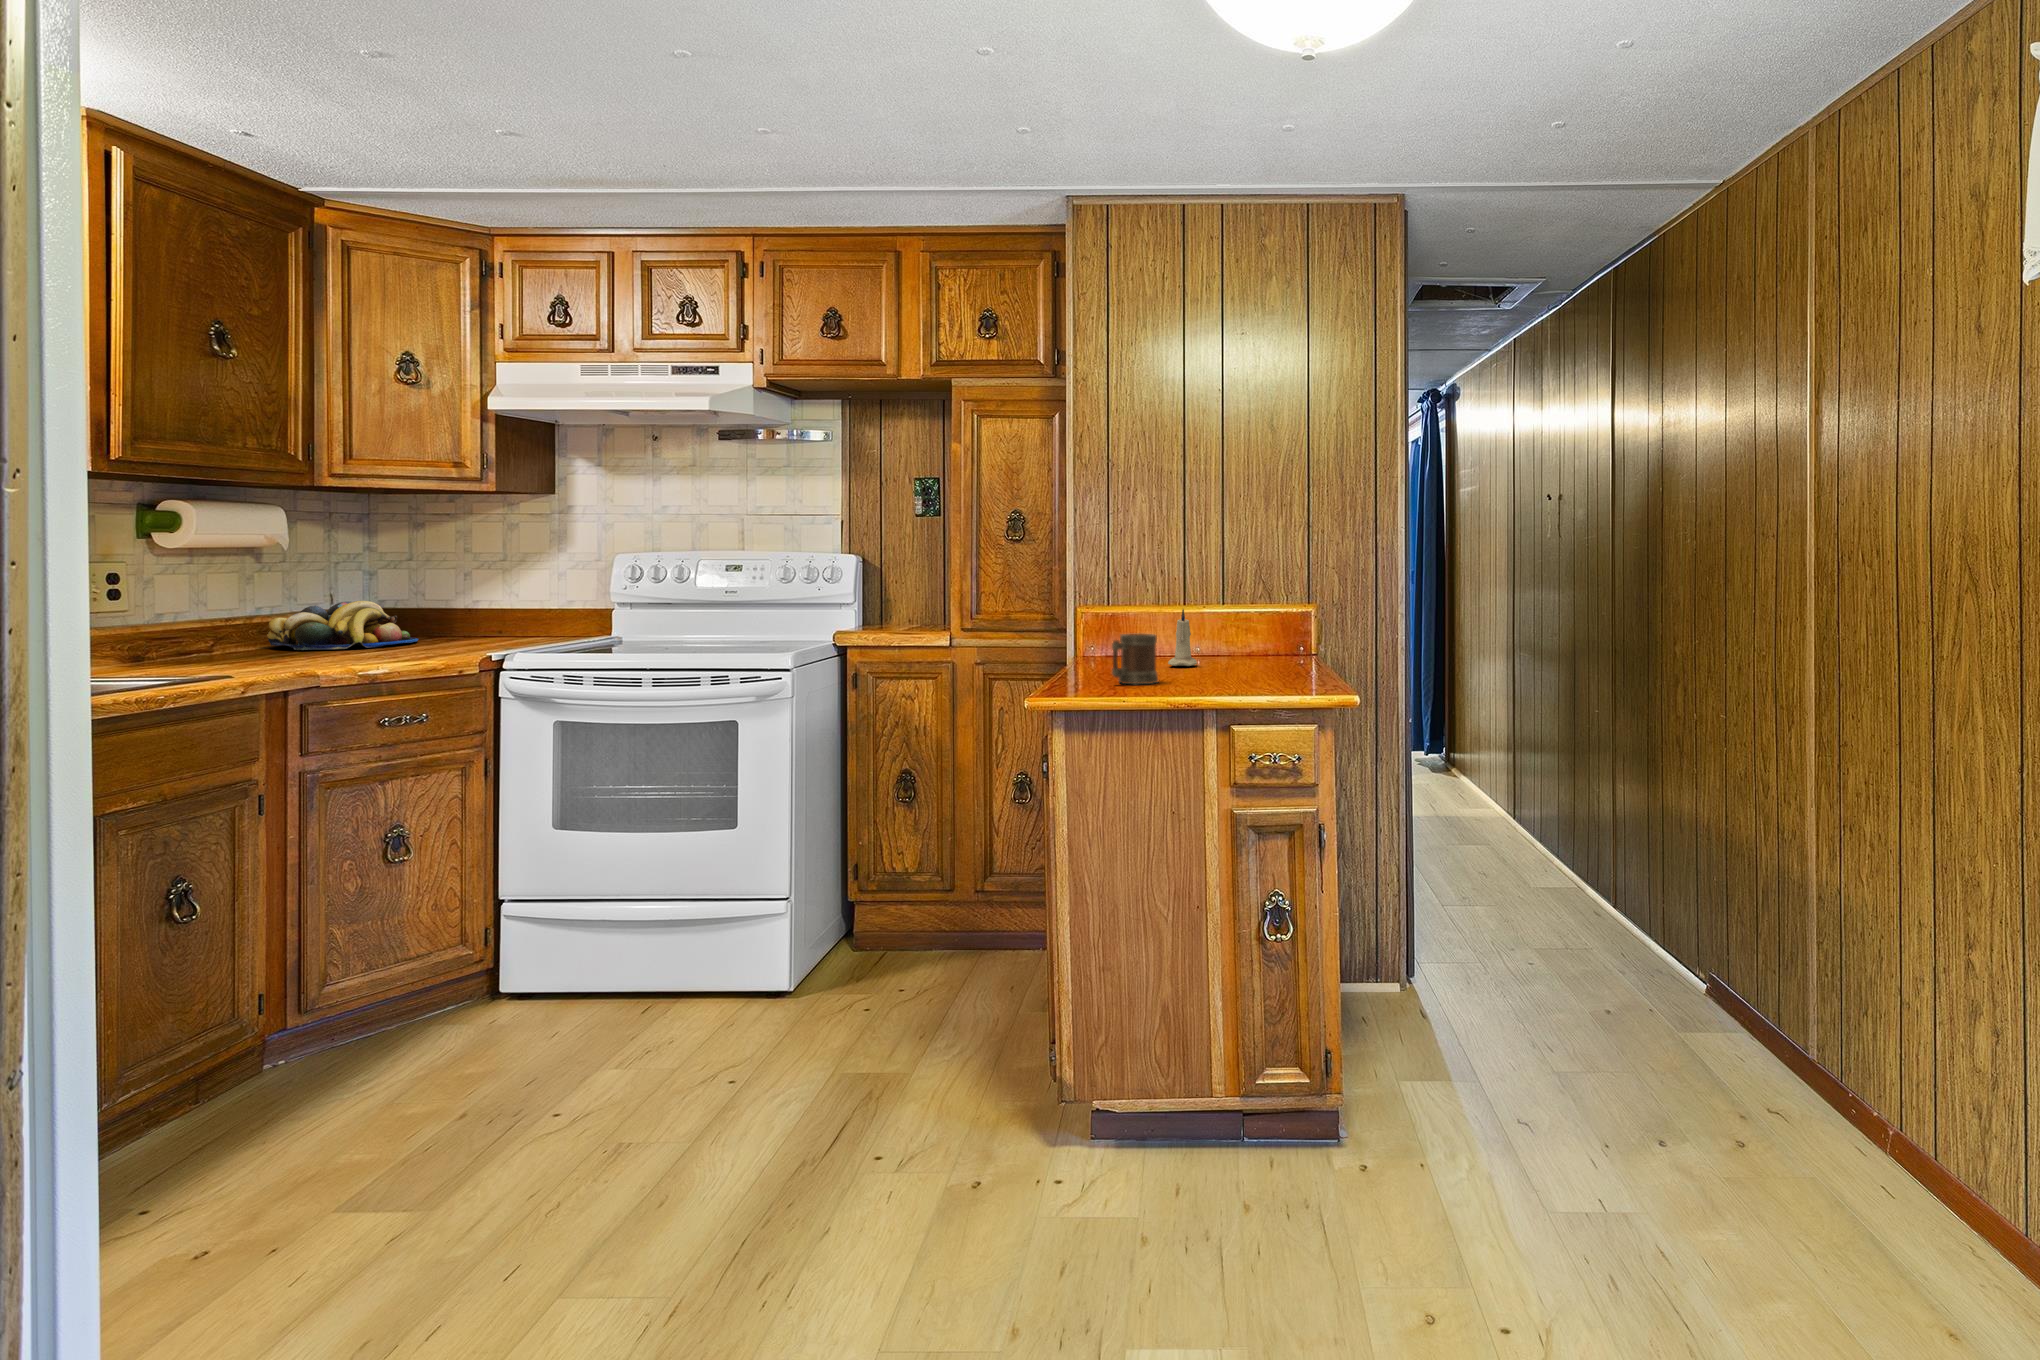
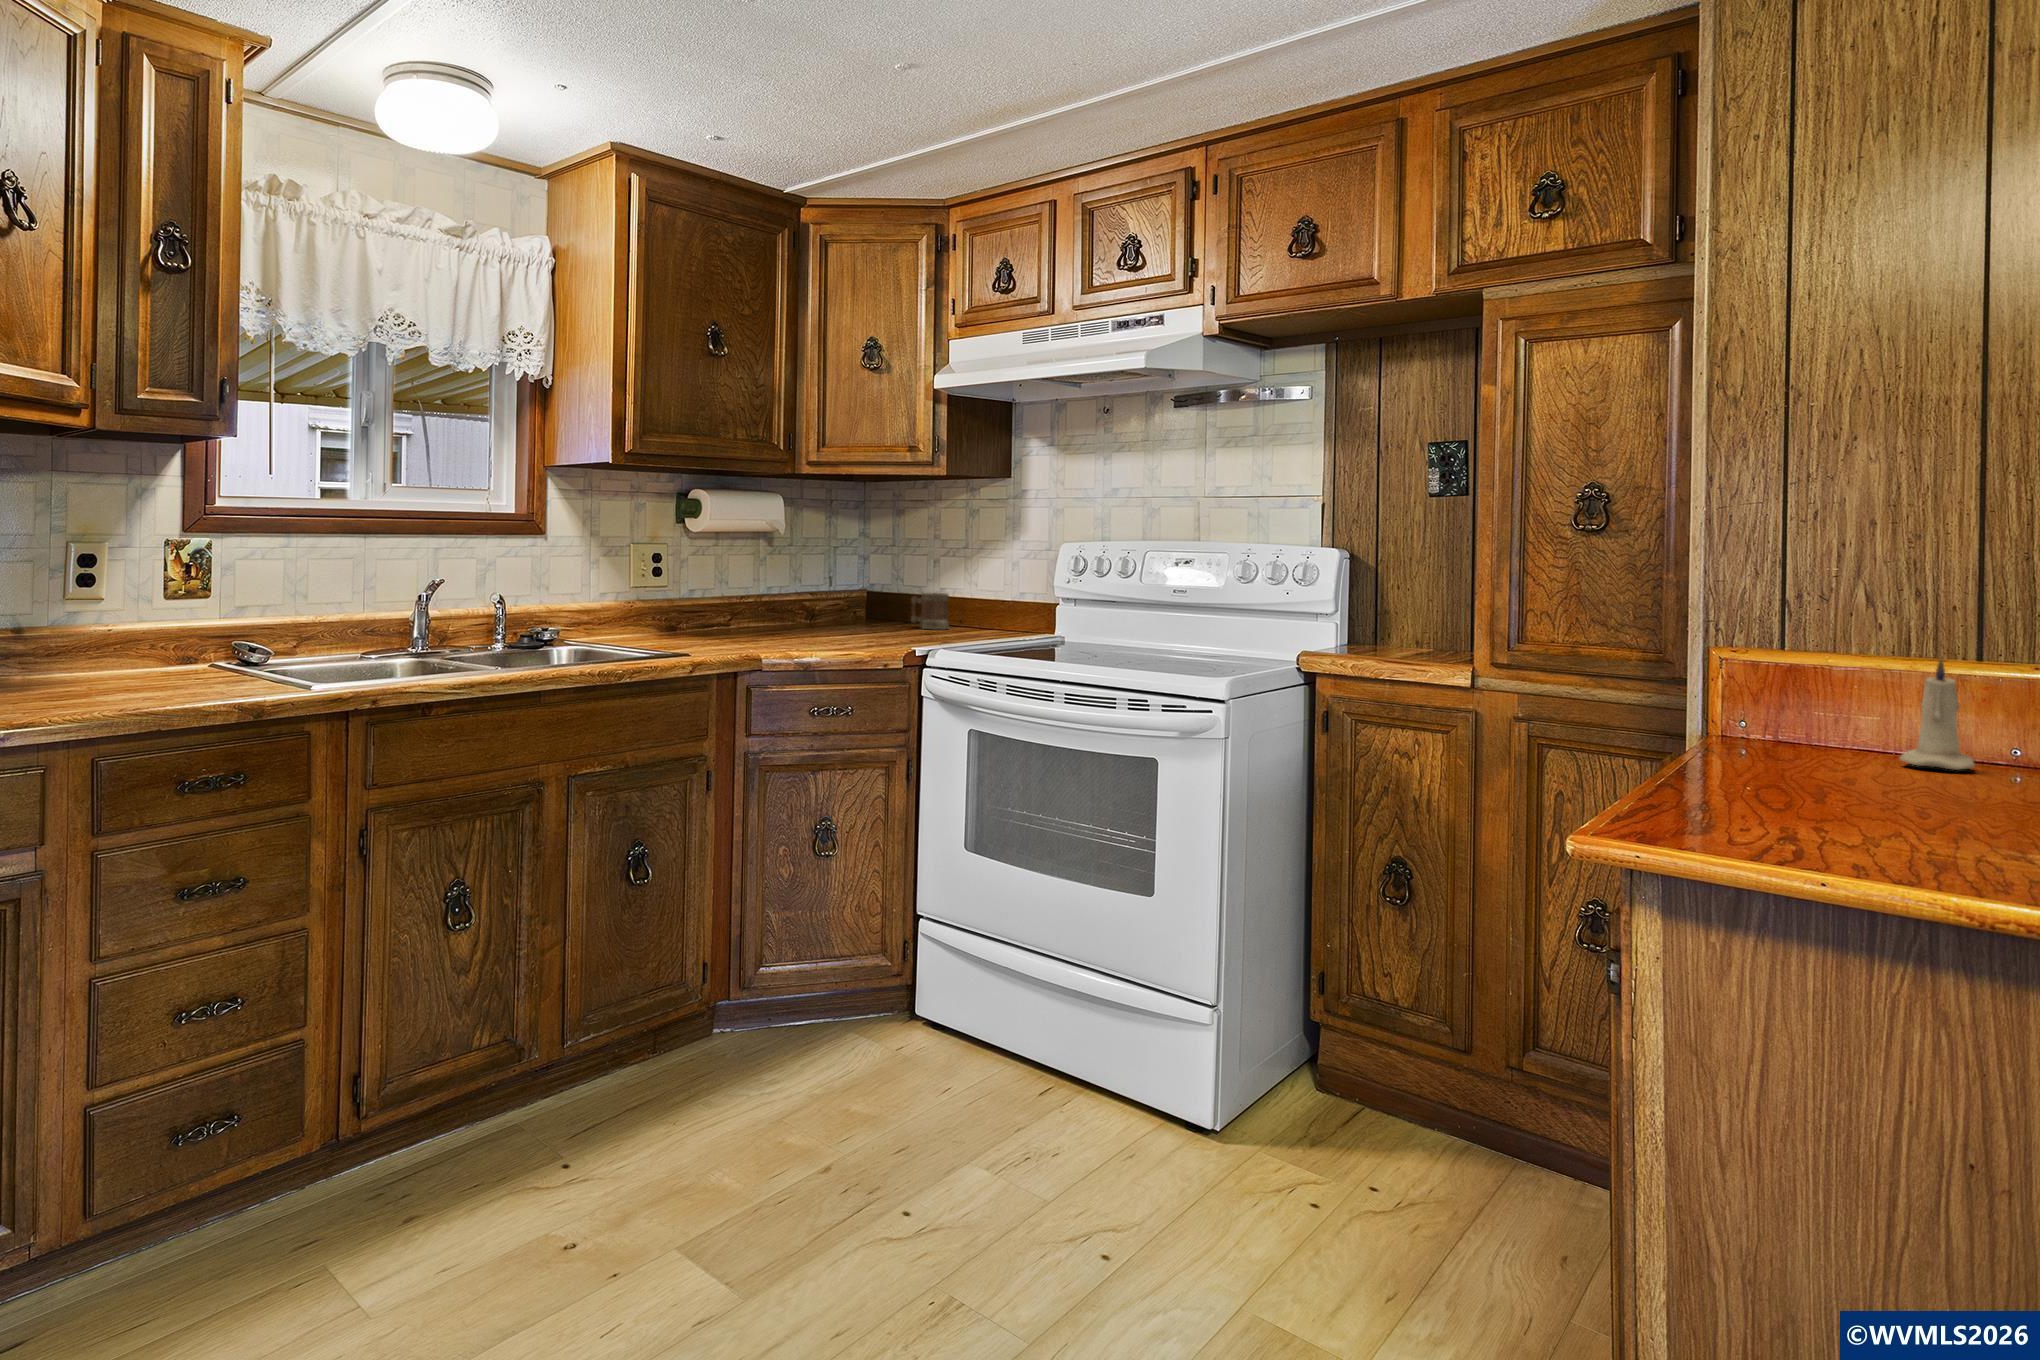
fruit bowl: present [267,601,418,650] -> none [762,589,880,636]
mug: present [1112,633,1158,684] -> present [911,593,949,629]

